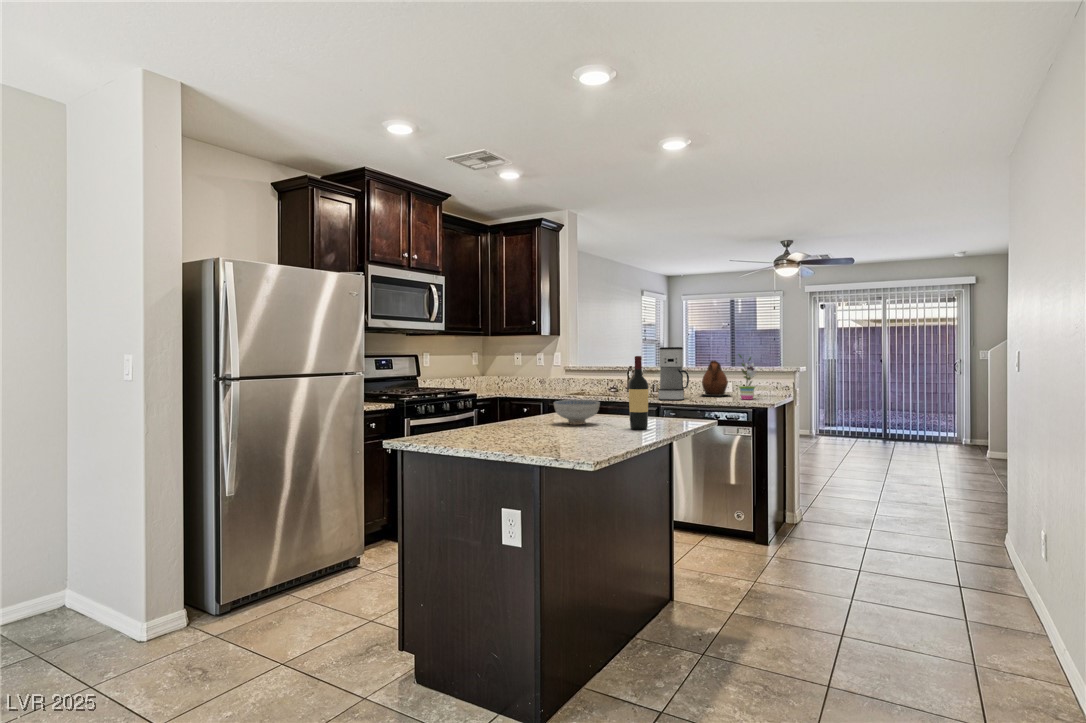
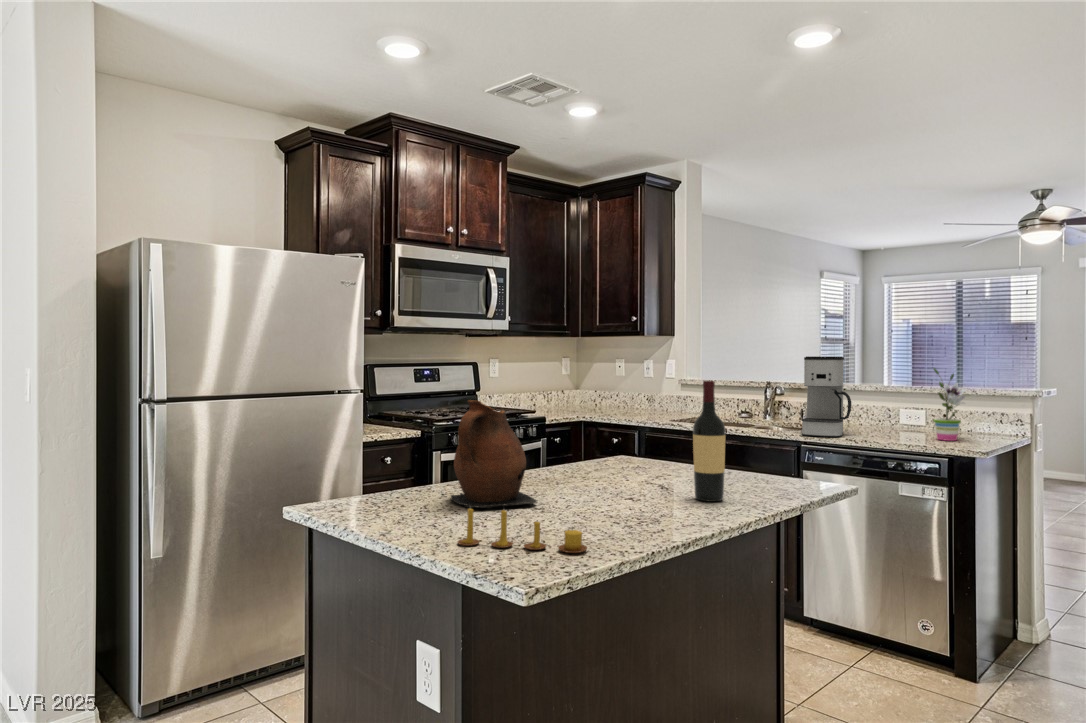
ceramic pitcher: present [702,361,728,396] -> present [446,400,537,507]
ceramic bowl: present [554,400,600,425] -> none [586,443,659,484]
candle: none [523,426,602,451] -> present [457,505,587,553]

